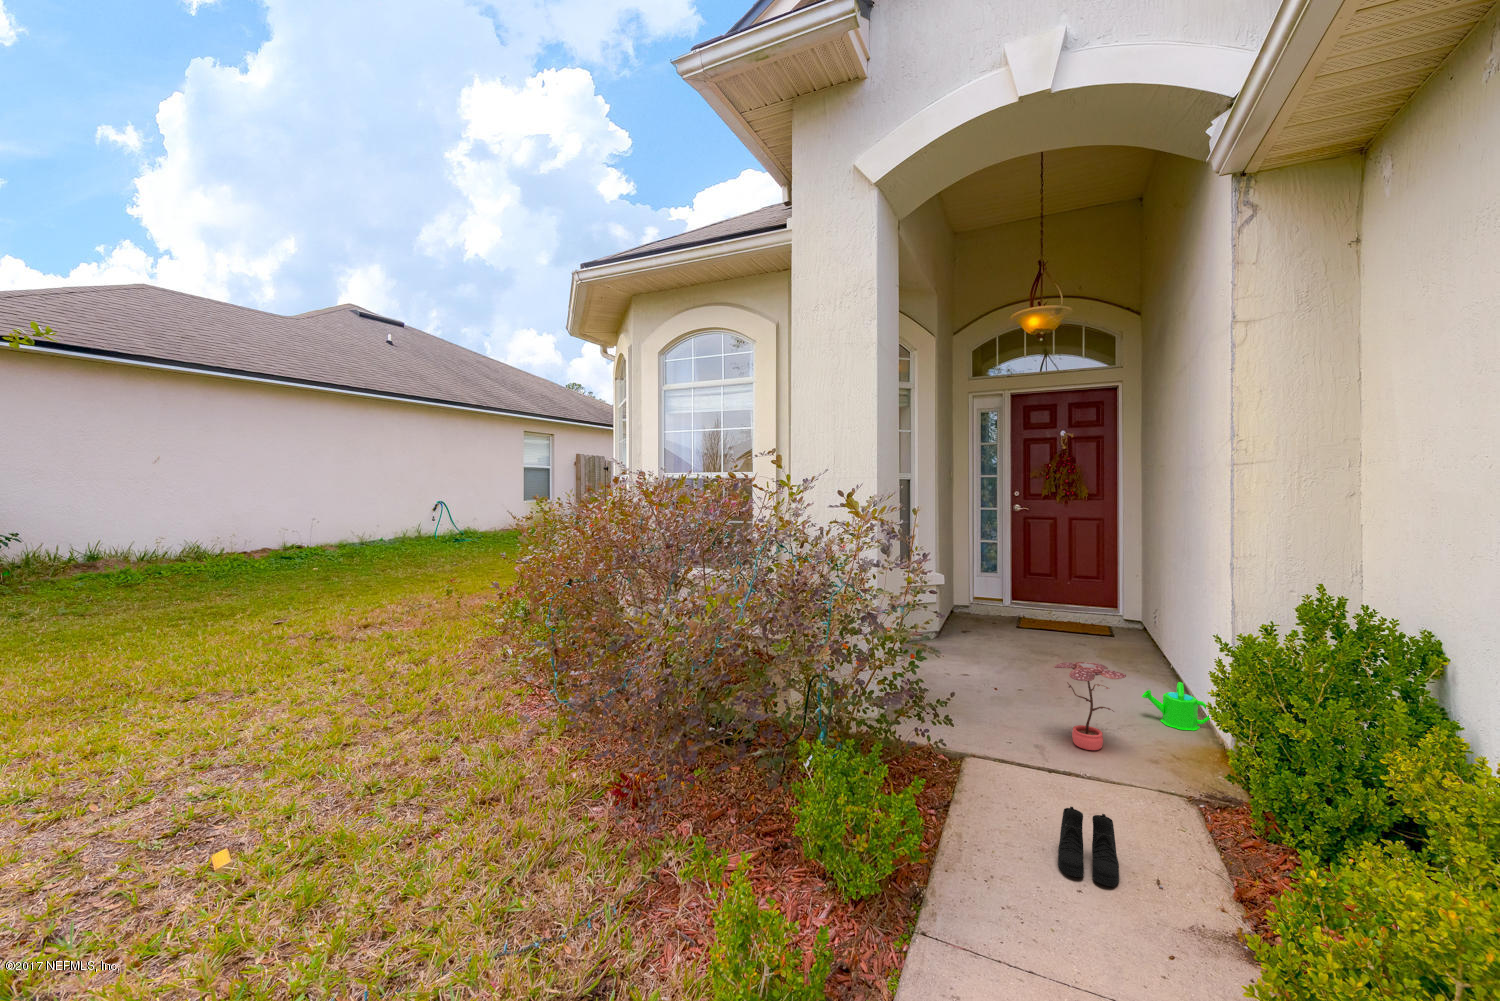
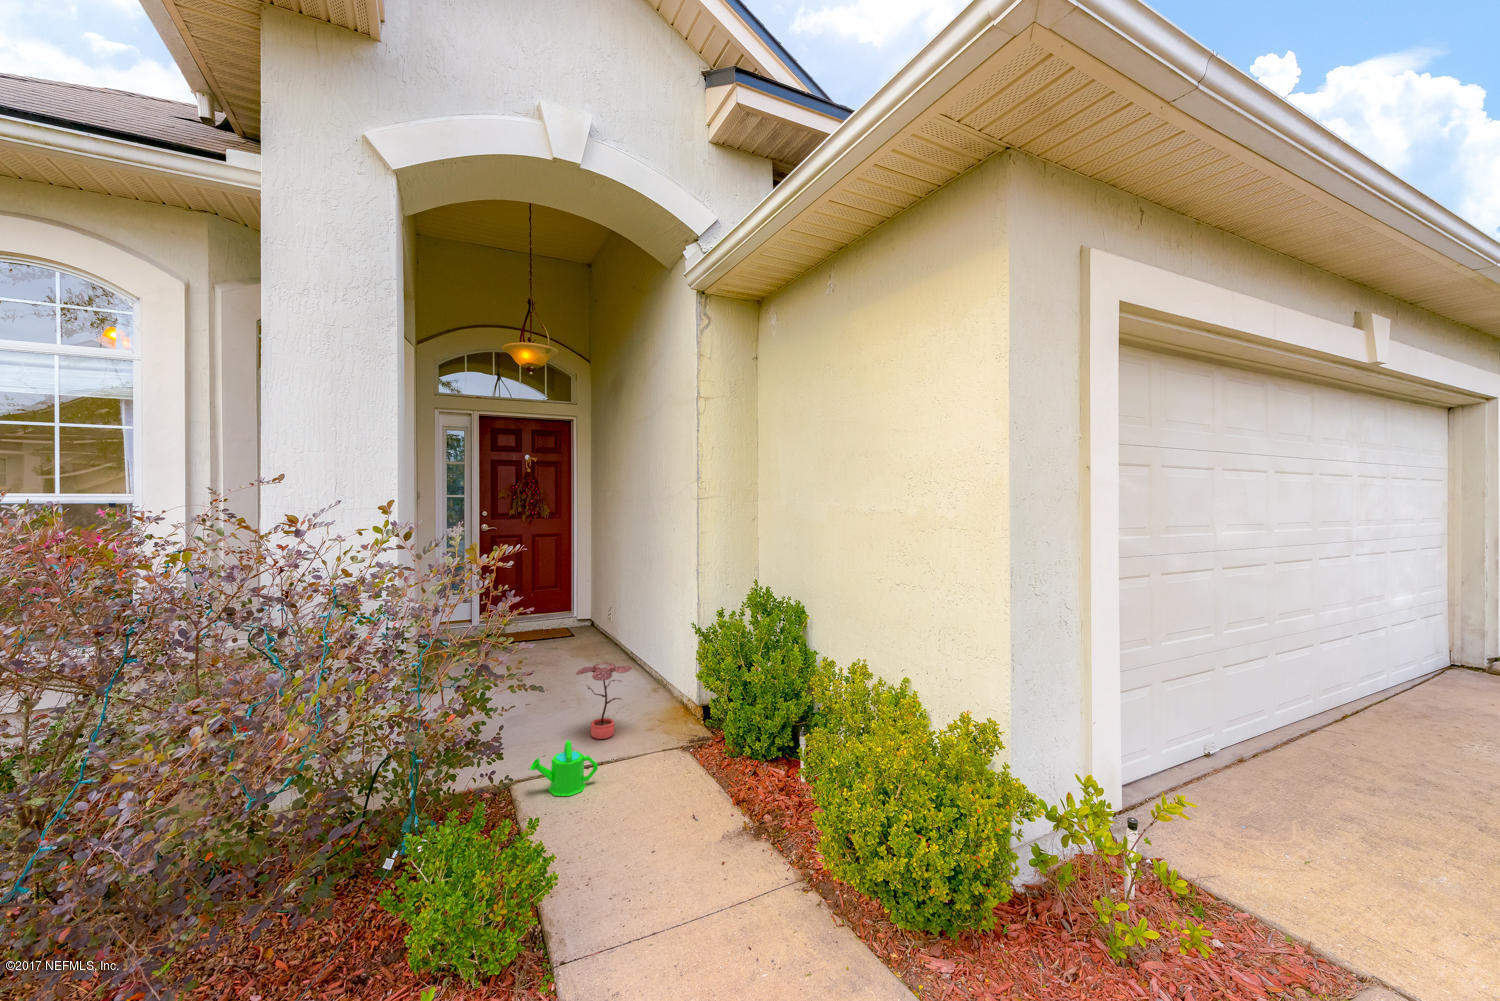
watering can: present [1142,682,1210,731] -> present [530,740,598,796]
boots: present [1058,807,1119,887] -> none [626,782,674,844]

